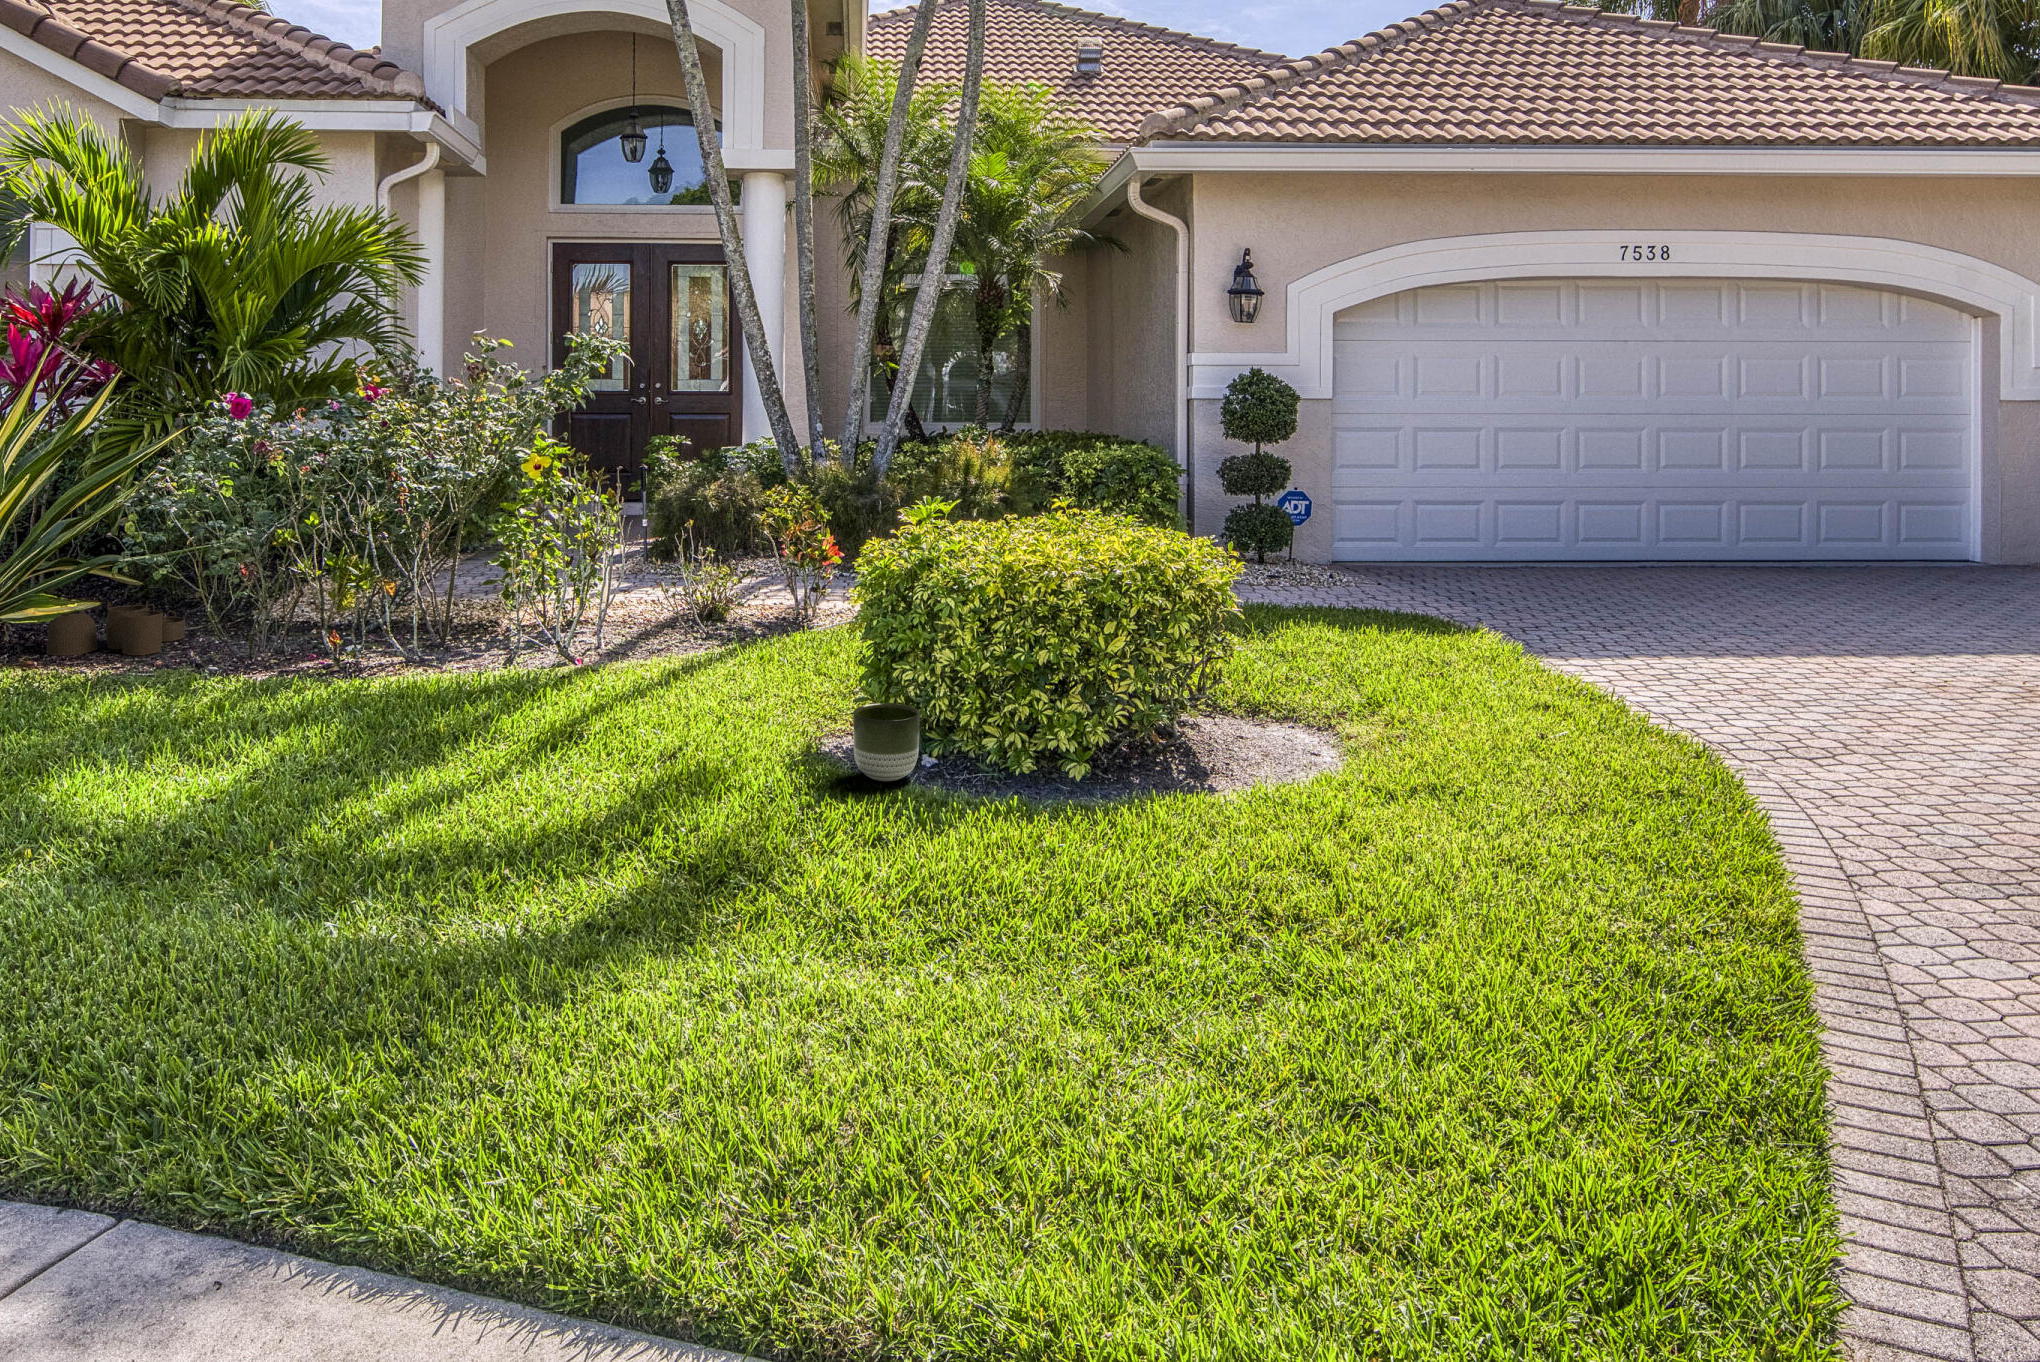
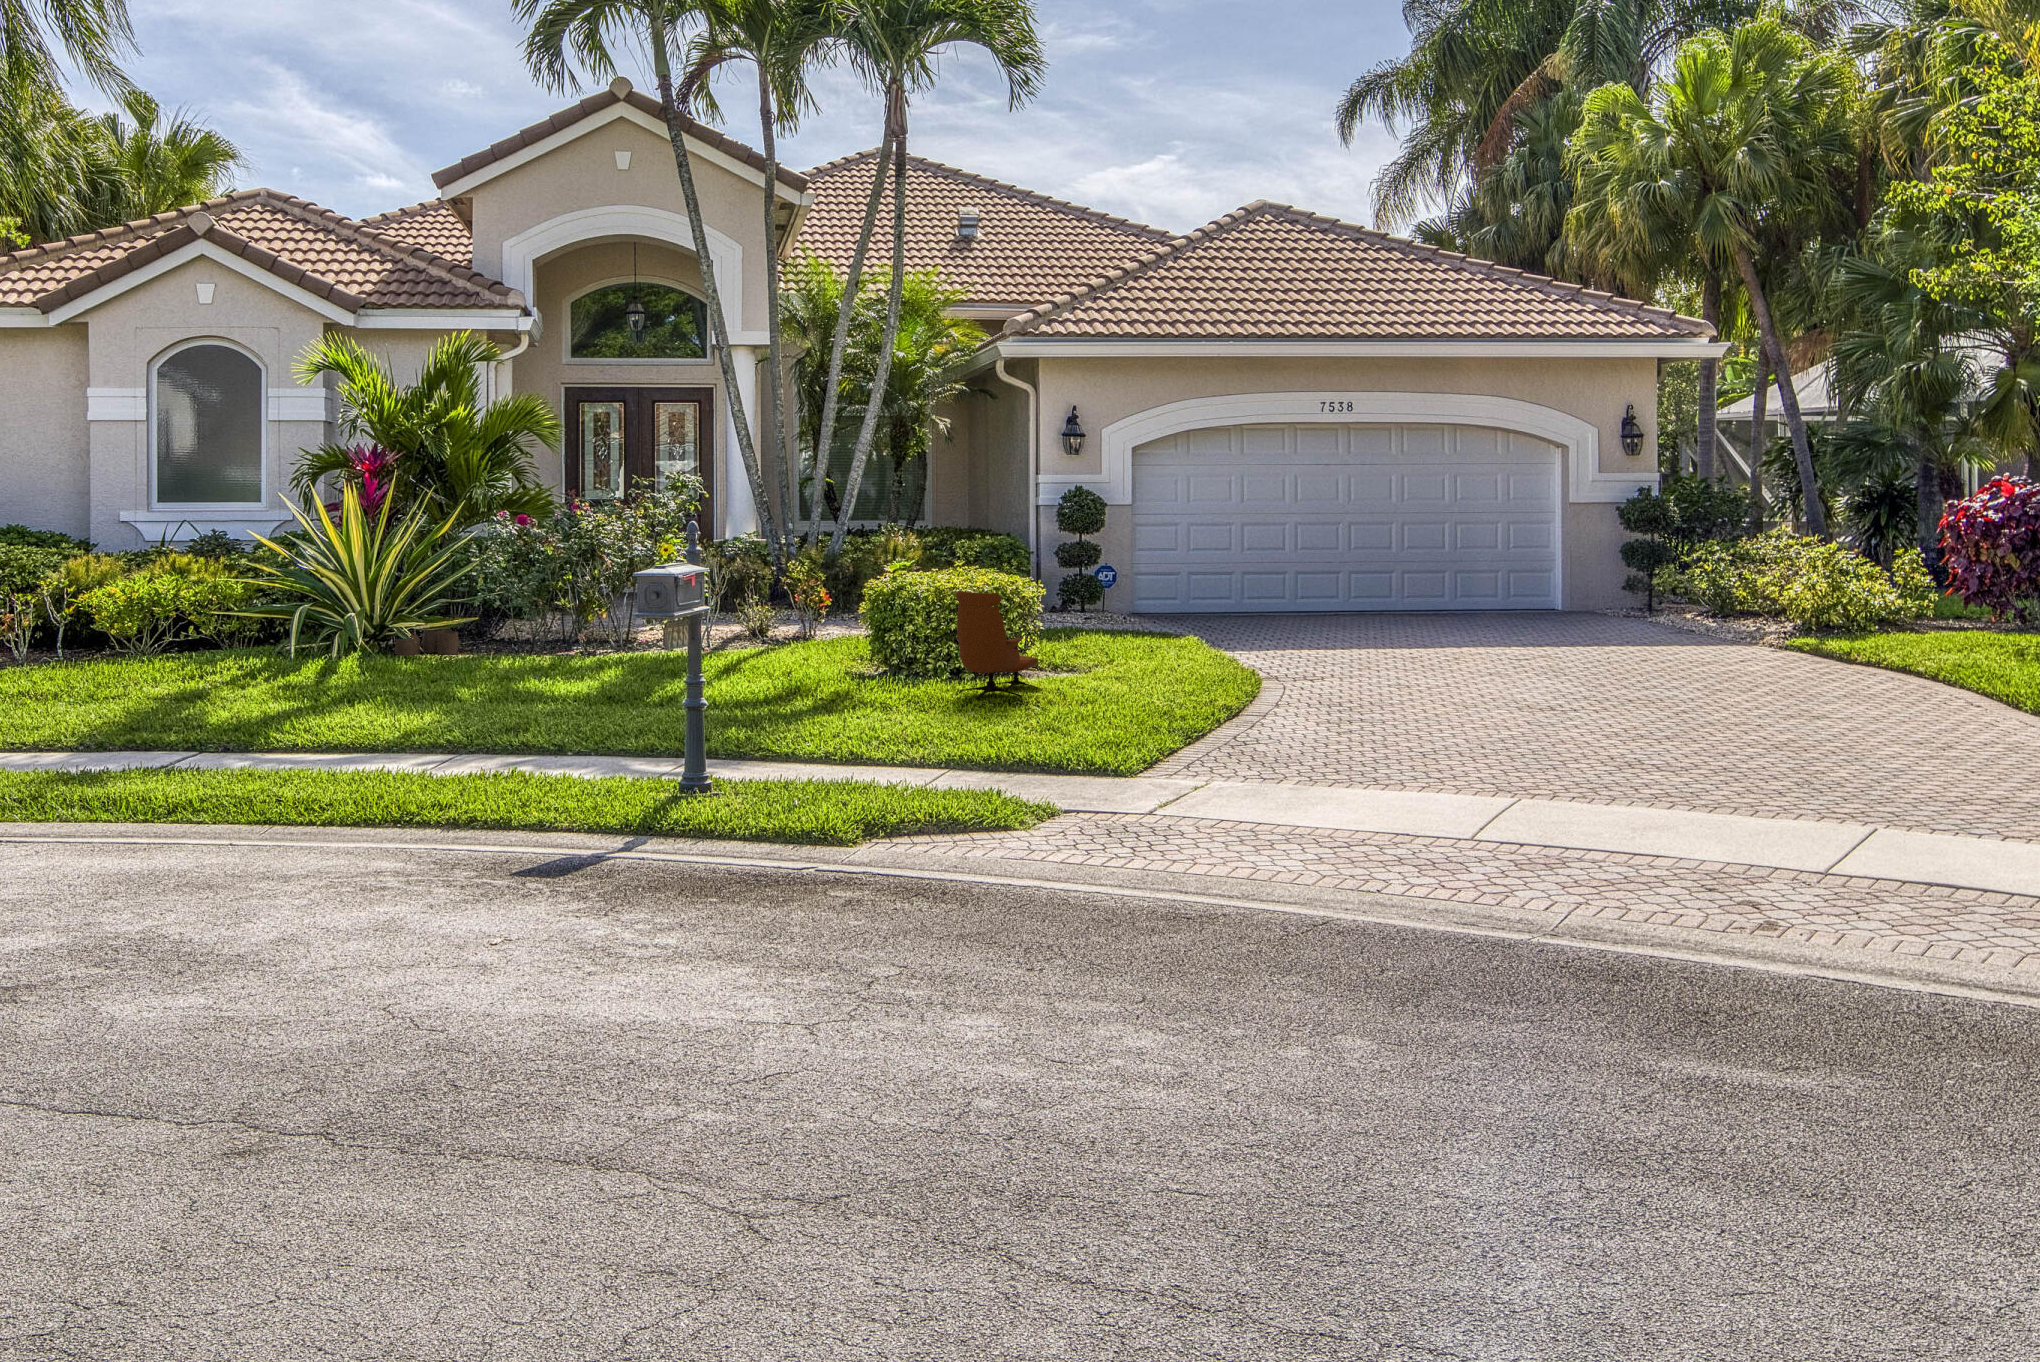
lounge chair: none [1045,590,1235,858] -> present [956,591,1038,700]
planter: present [853,703,920,781] -> none [867,652,897,685]

